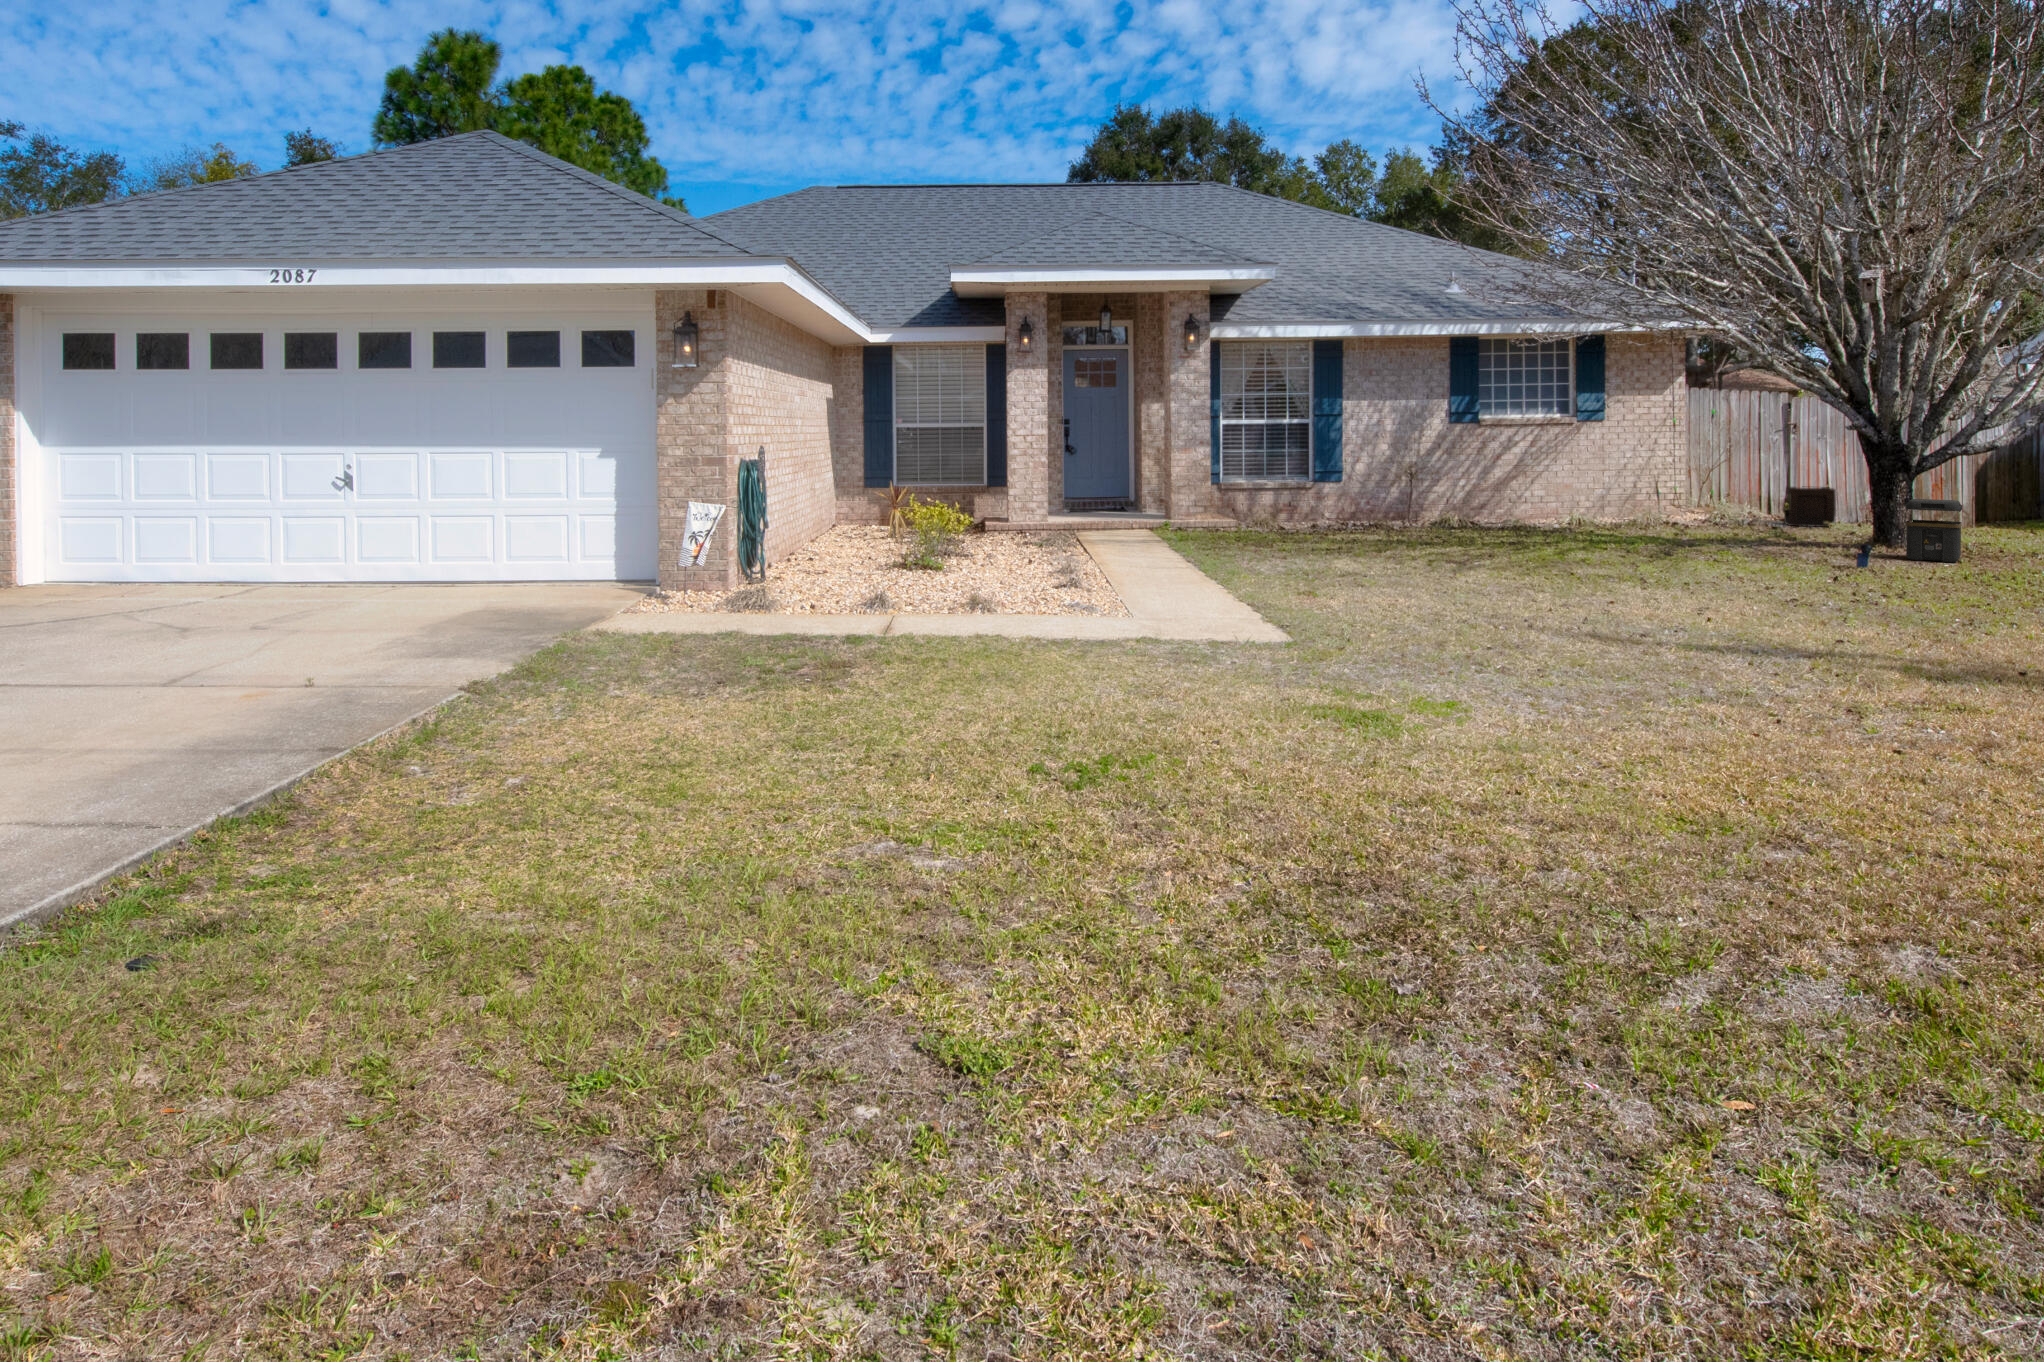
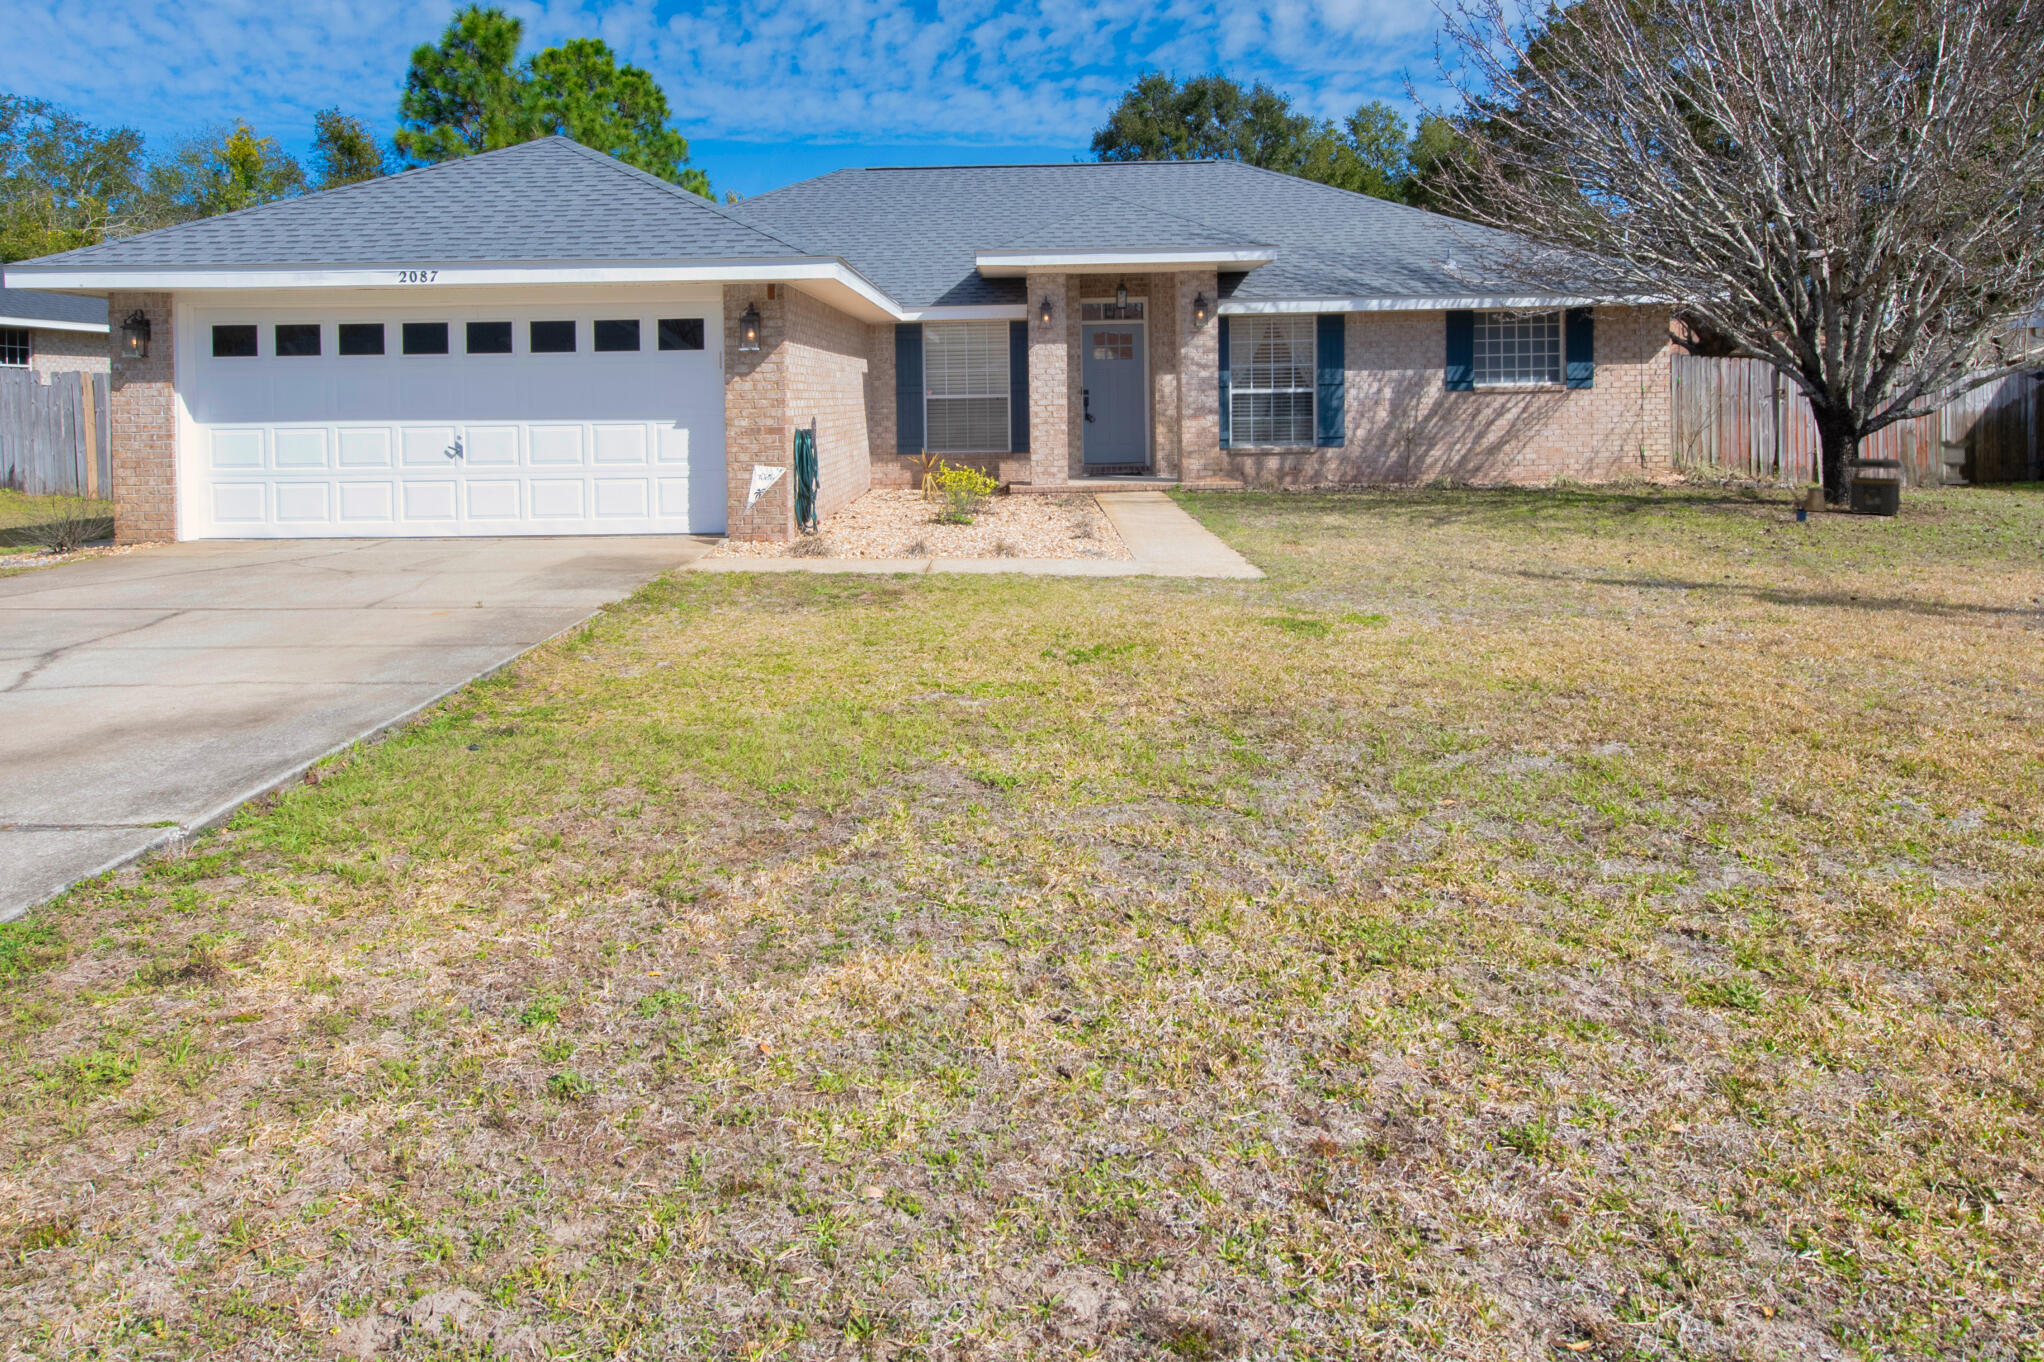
planter: none [1970,477,2006,527] -> present [1939,439,1969,485]
wooden crate: present [1784,487,1836,527] -> none [1763,448,1809,486]
watering can: none [1829,527,1886,557] -> present [1786,486,1832,512]

